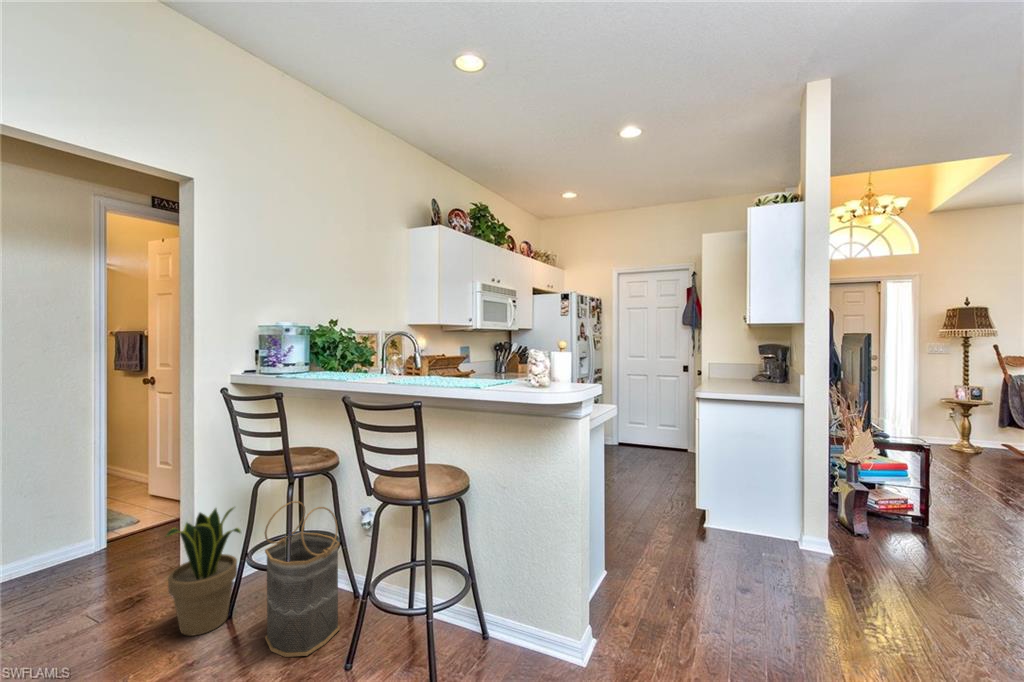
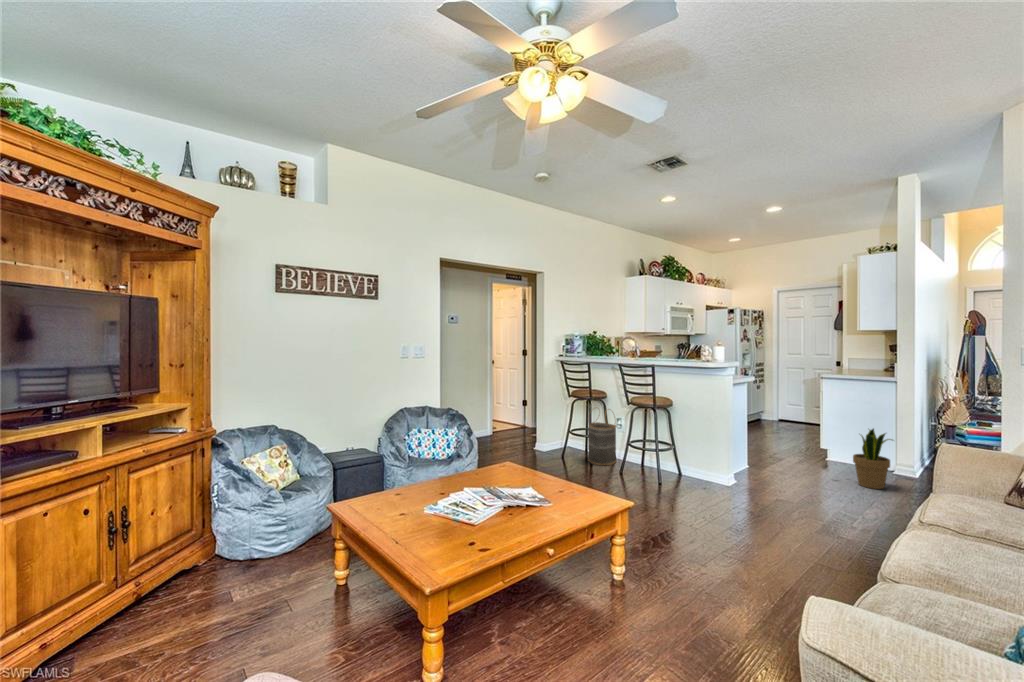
potted plant: present [166,508,241,636] -> present [853,429,892,489]

